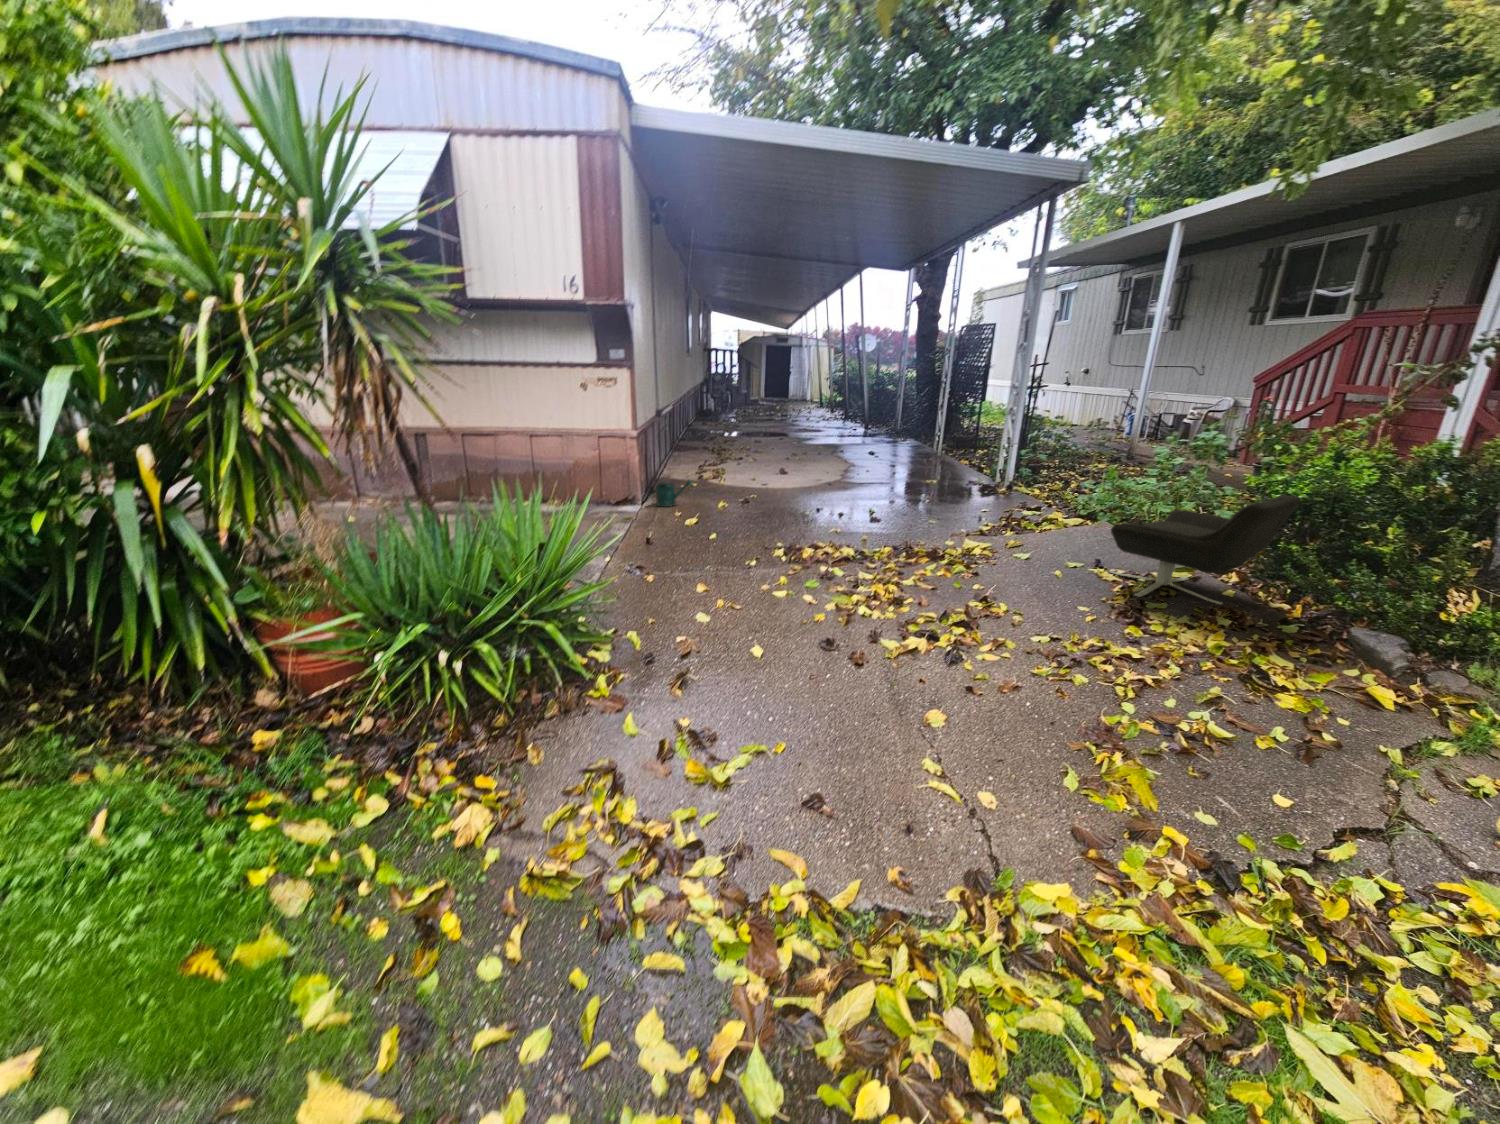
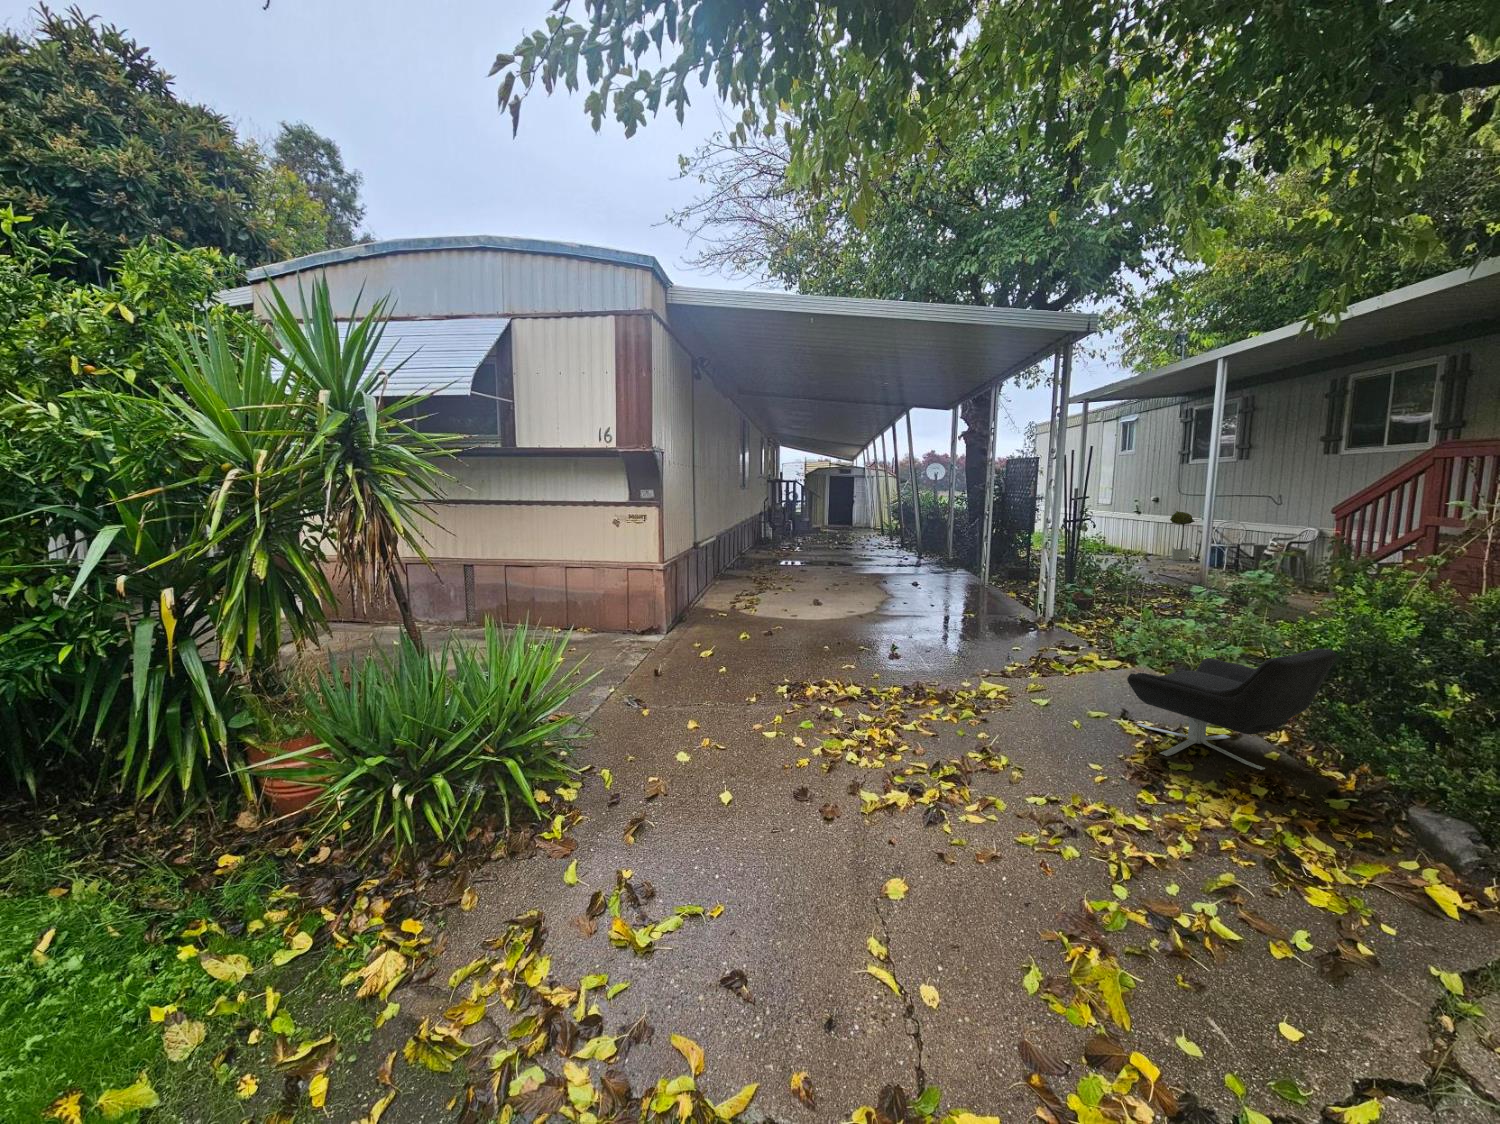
potted tree: none [1104,379,1130,428] -> present [1170,511,1195,561]
watering can: present [656,480,692,507] -> none [673,608,715,635]

